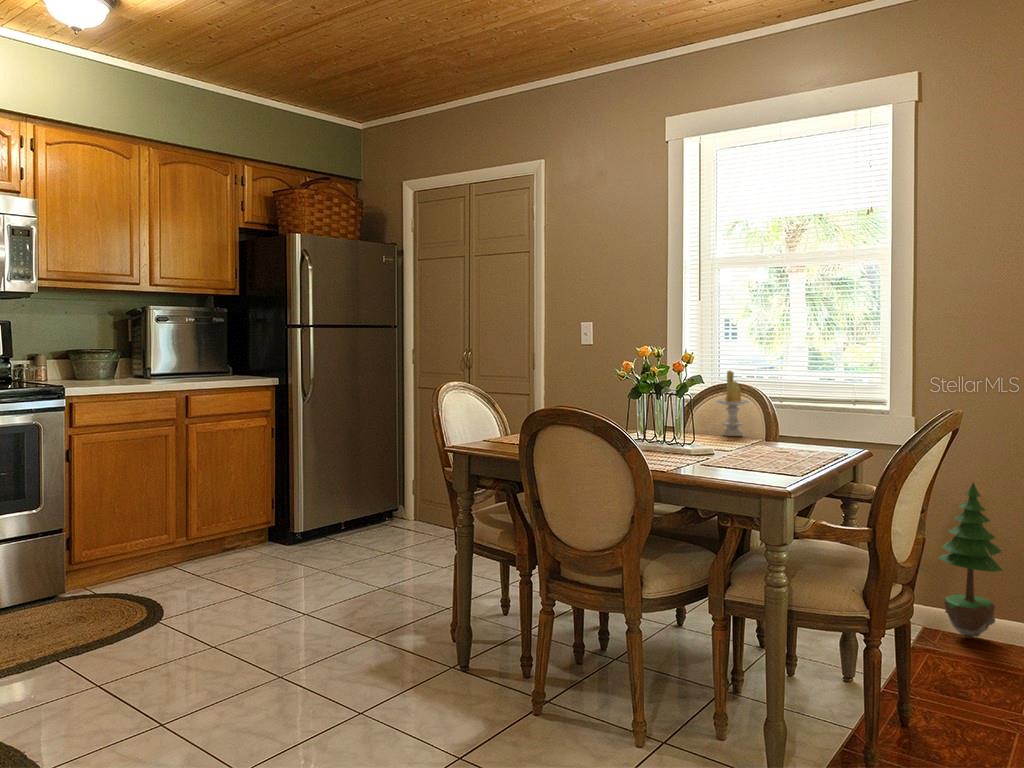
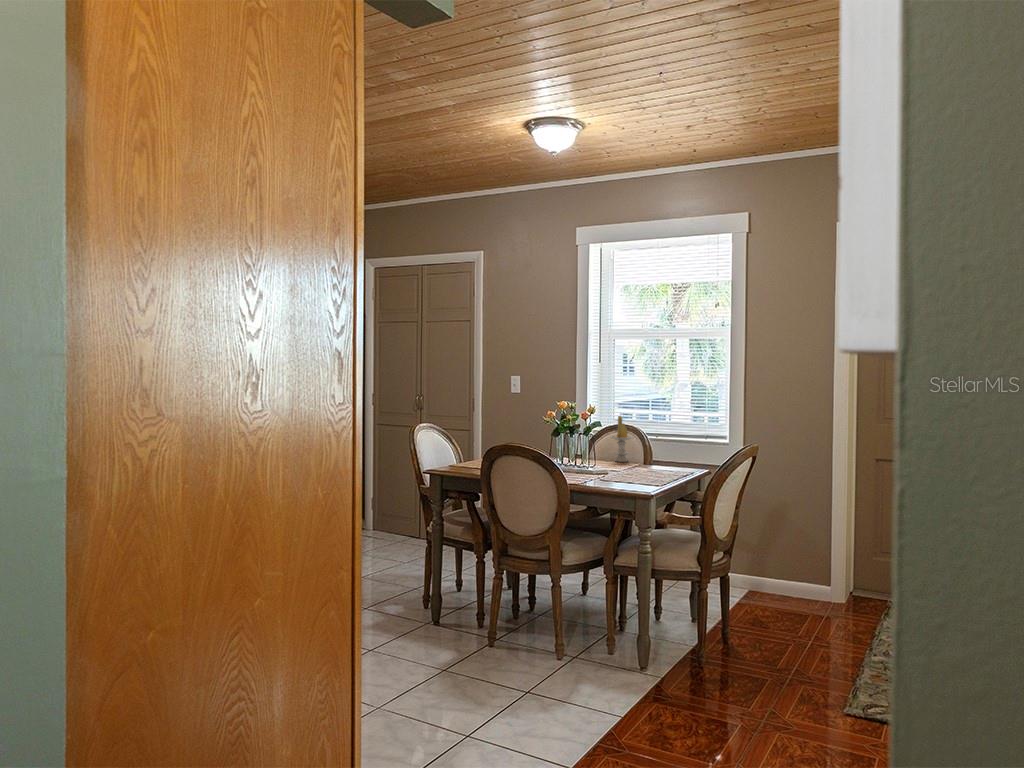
potted tree: present [939,483,1002,638] -> none [758,492,800,600]

